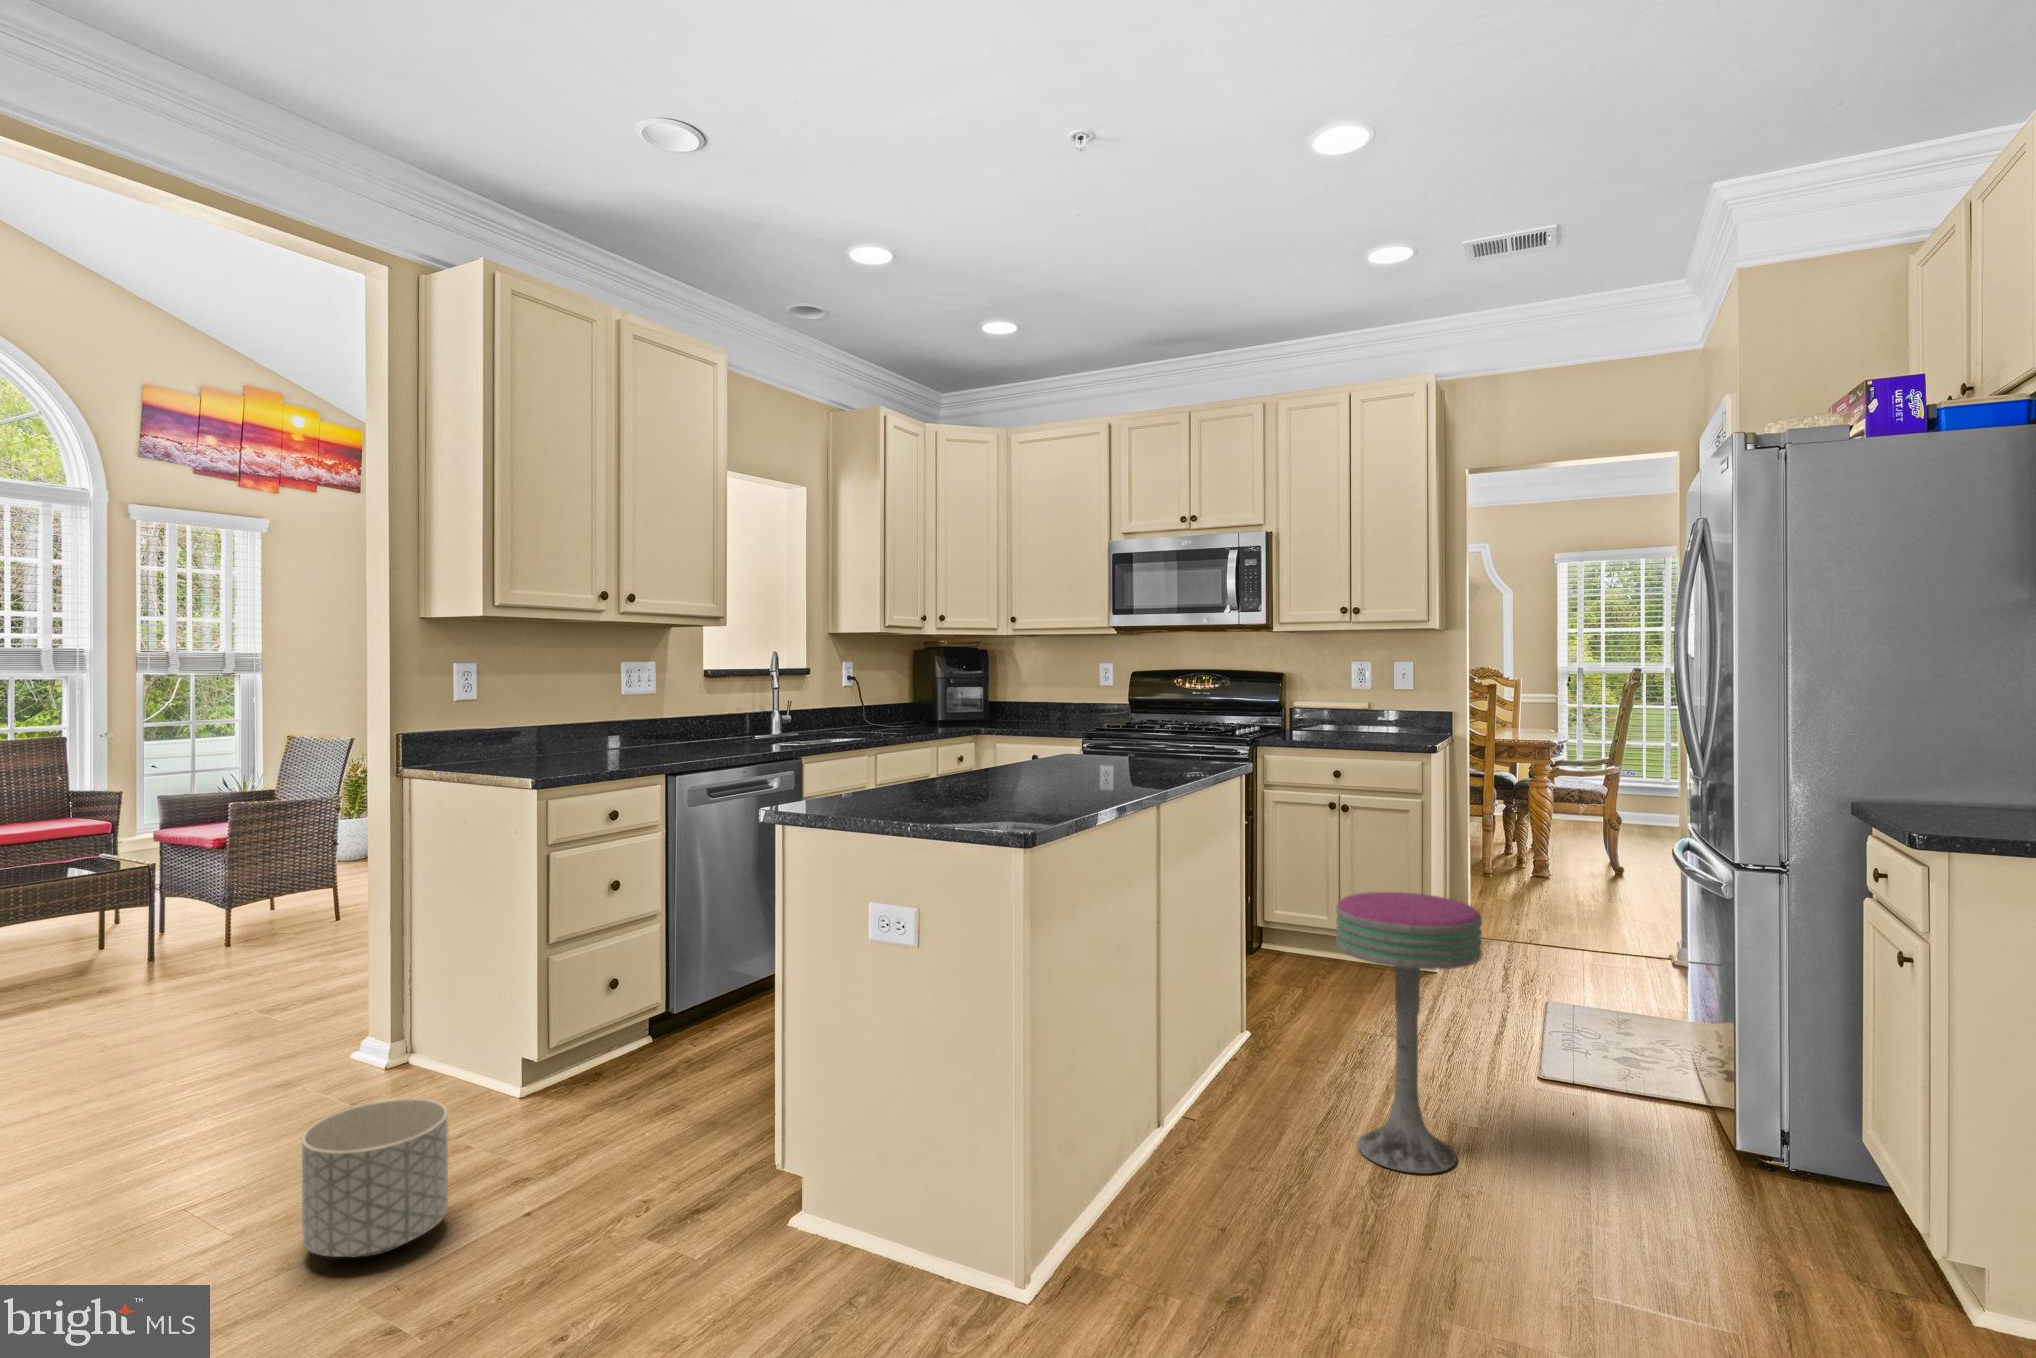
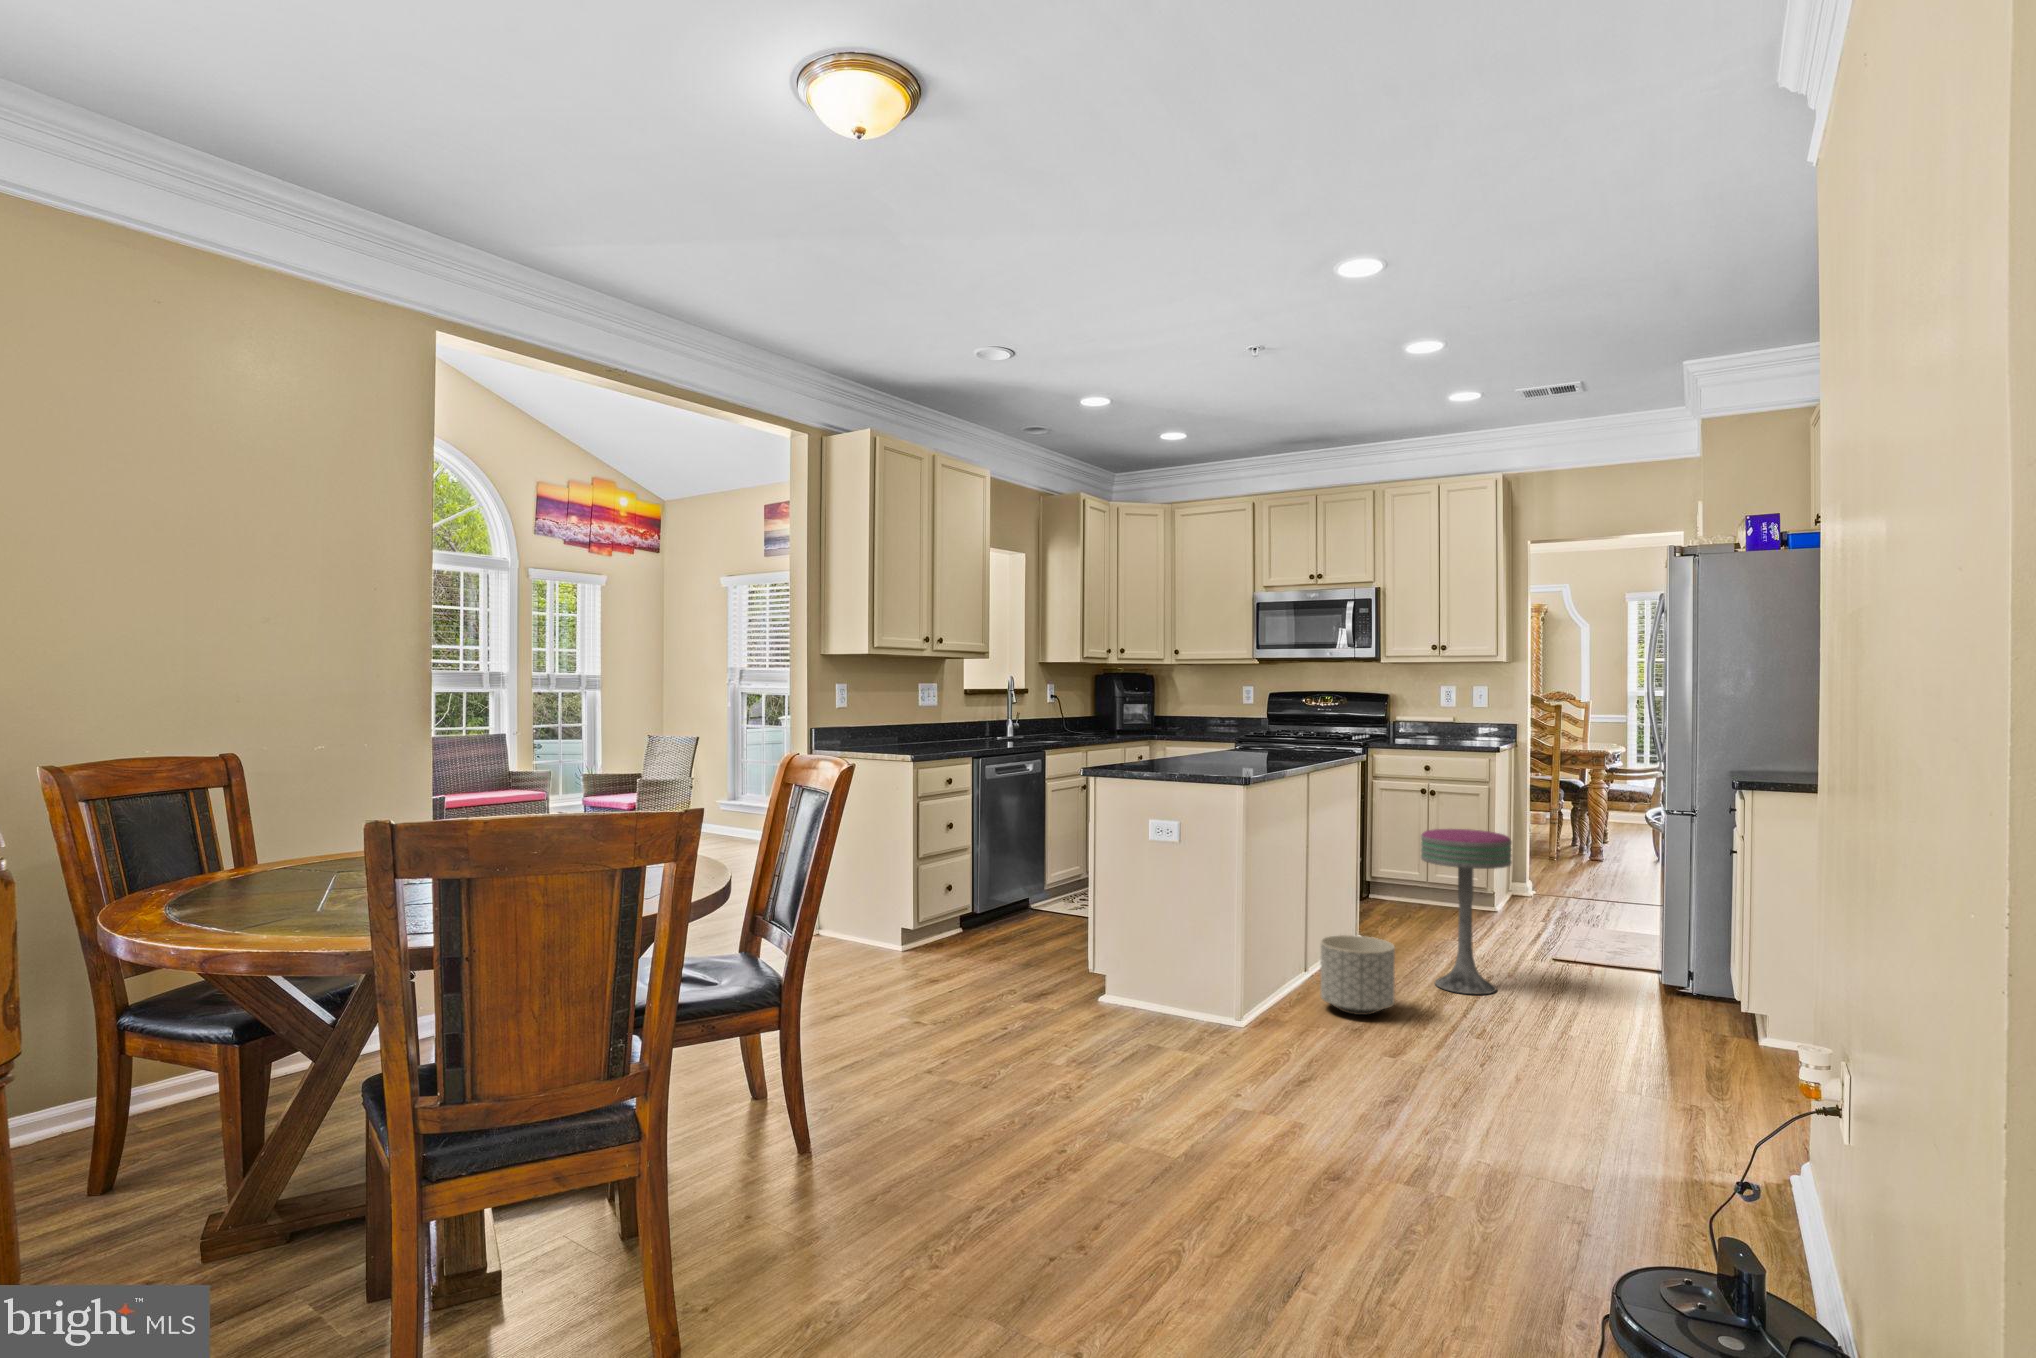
planter: present [302,1098,448,1258] -> present [1321,935,1395,1015]

